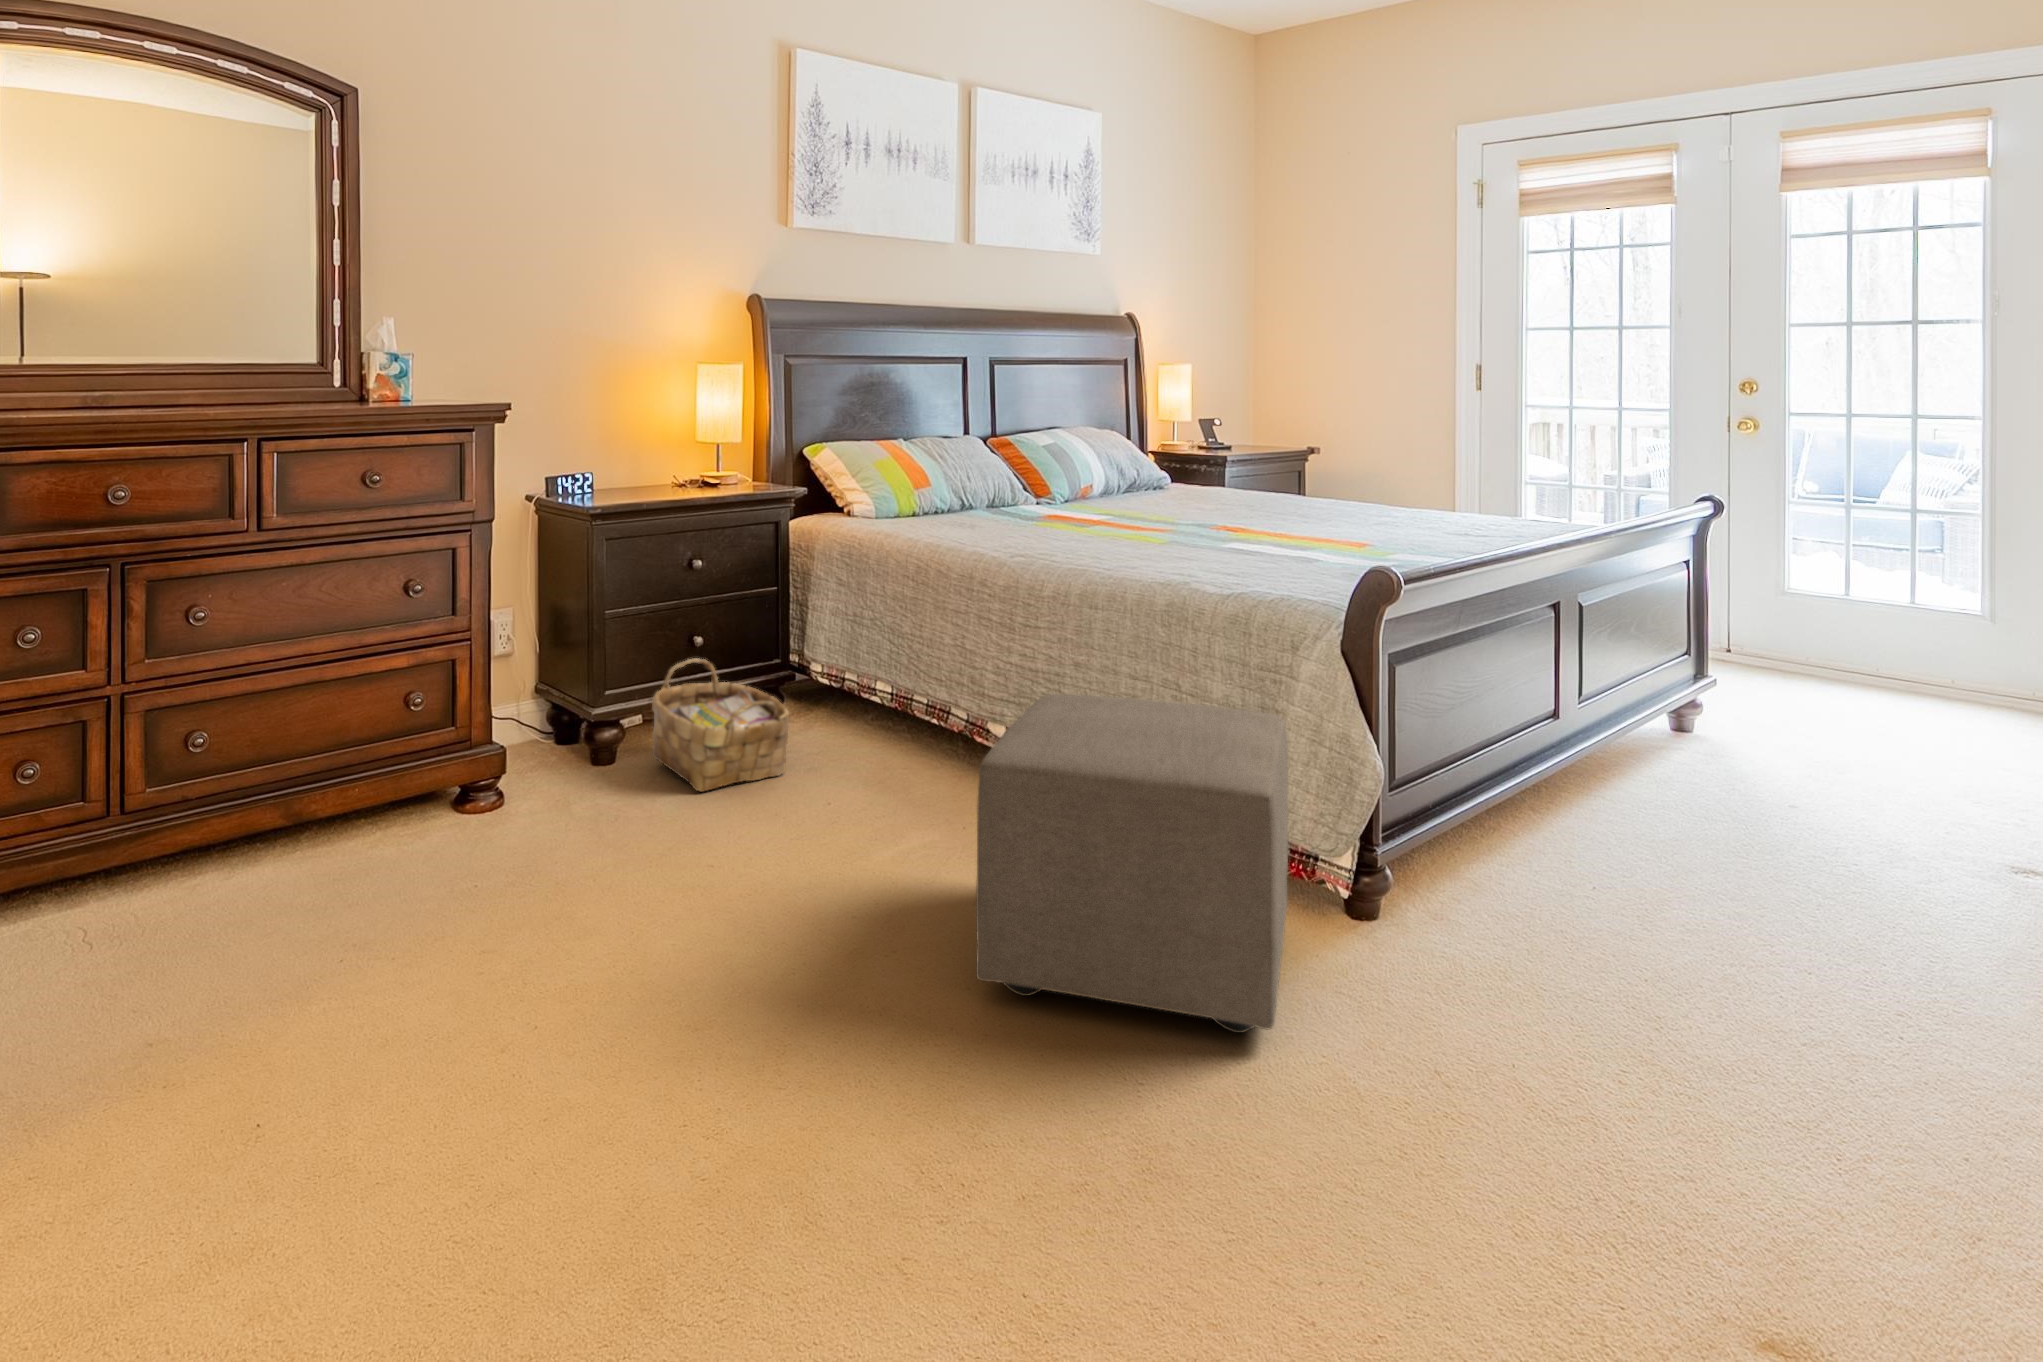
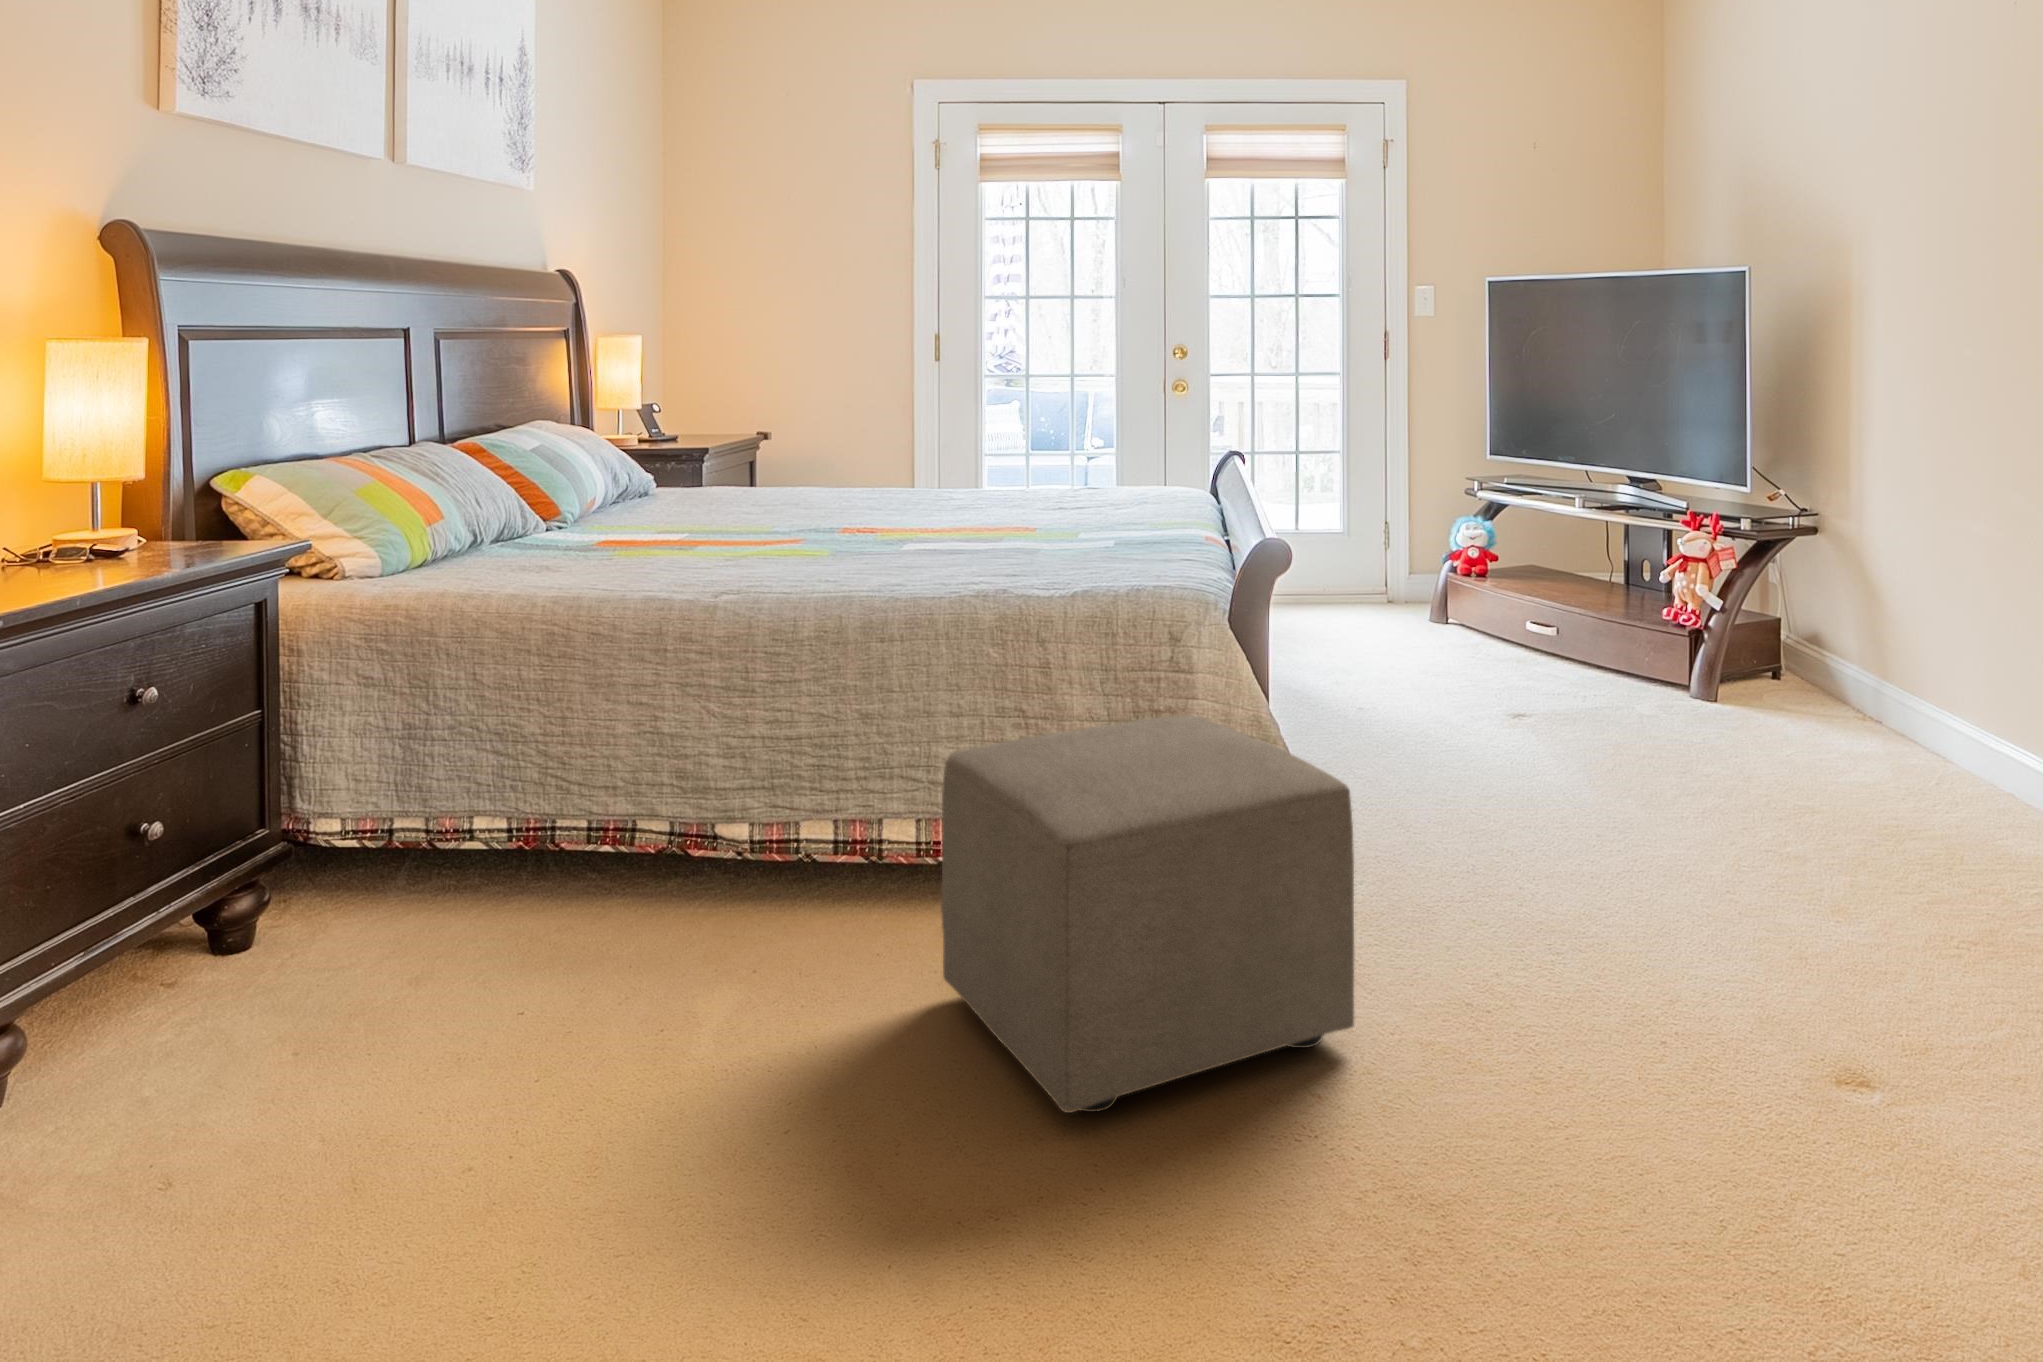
woven basket: present [652,658,789,792] -> none [99,856,397,1071]

